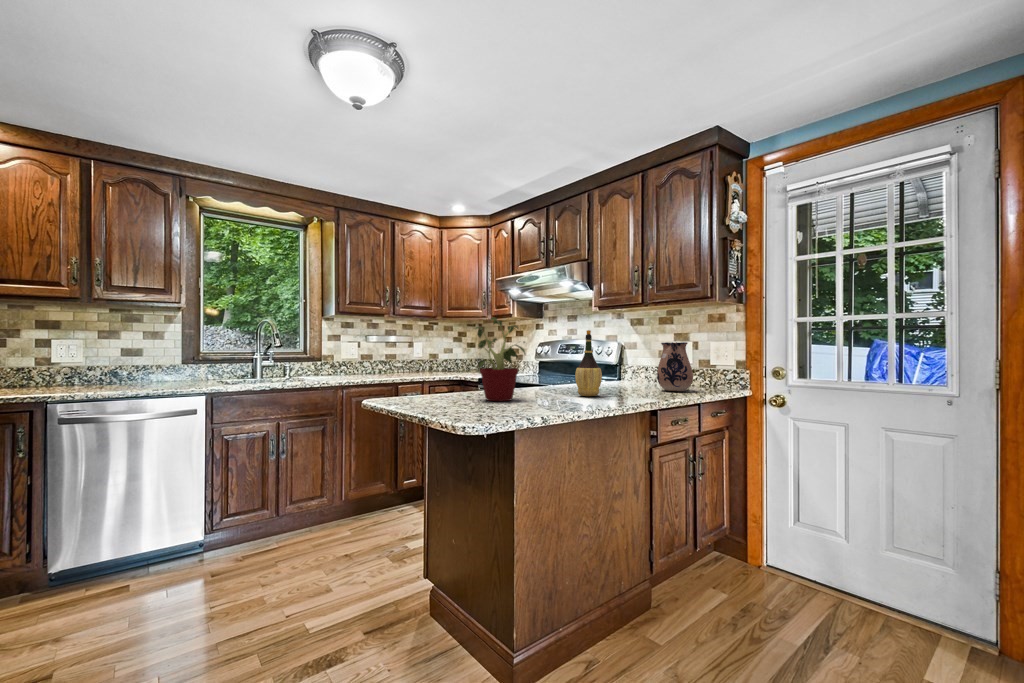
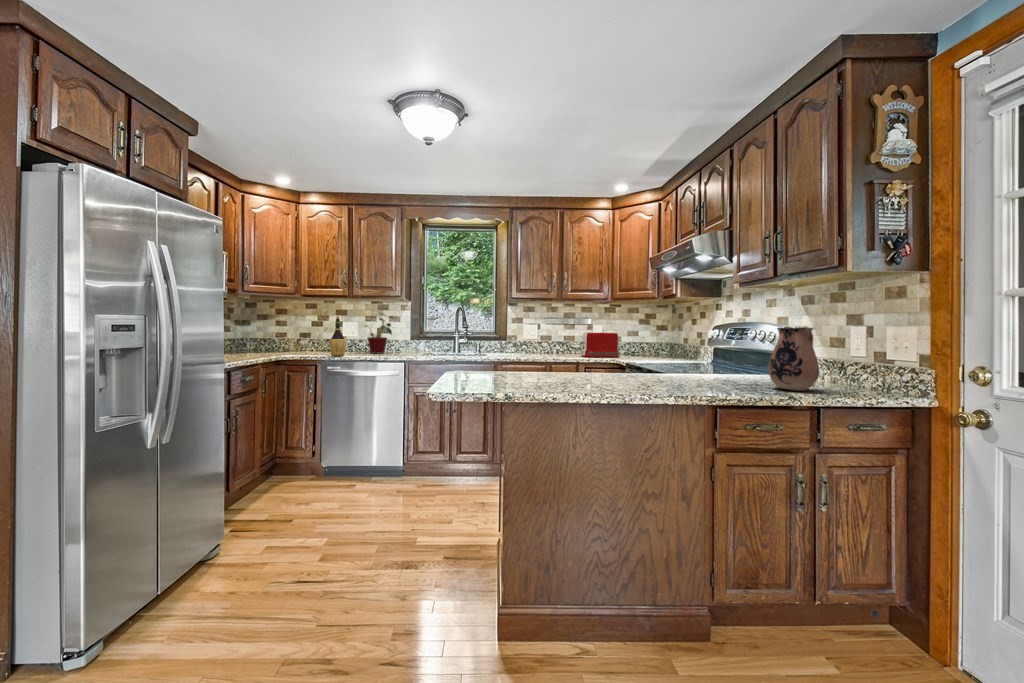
potted plant: present [476,317,525,401] -> present [365,313,393,353]
wine bottle: present [575,330,602,396] -> present [329,316,346,356]
toaster: none [414,350,451,376] -> present [581,332,619,357]

